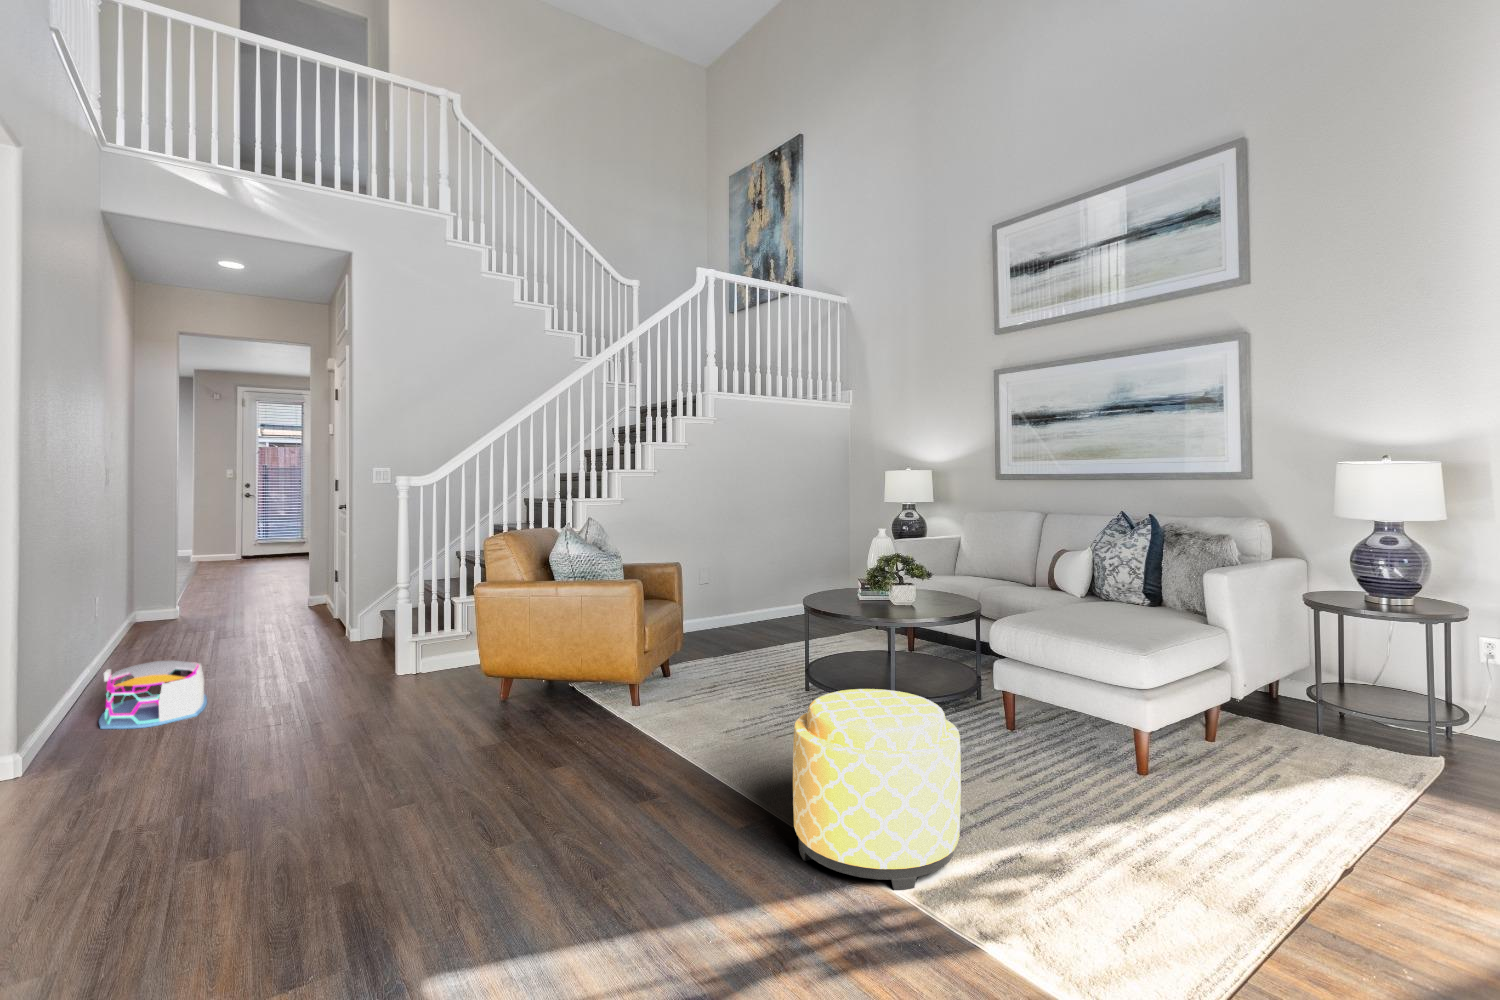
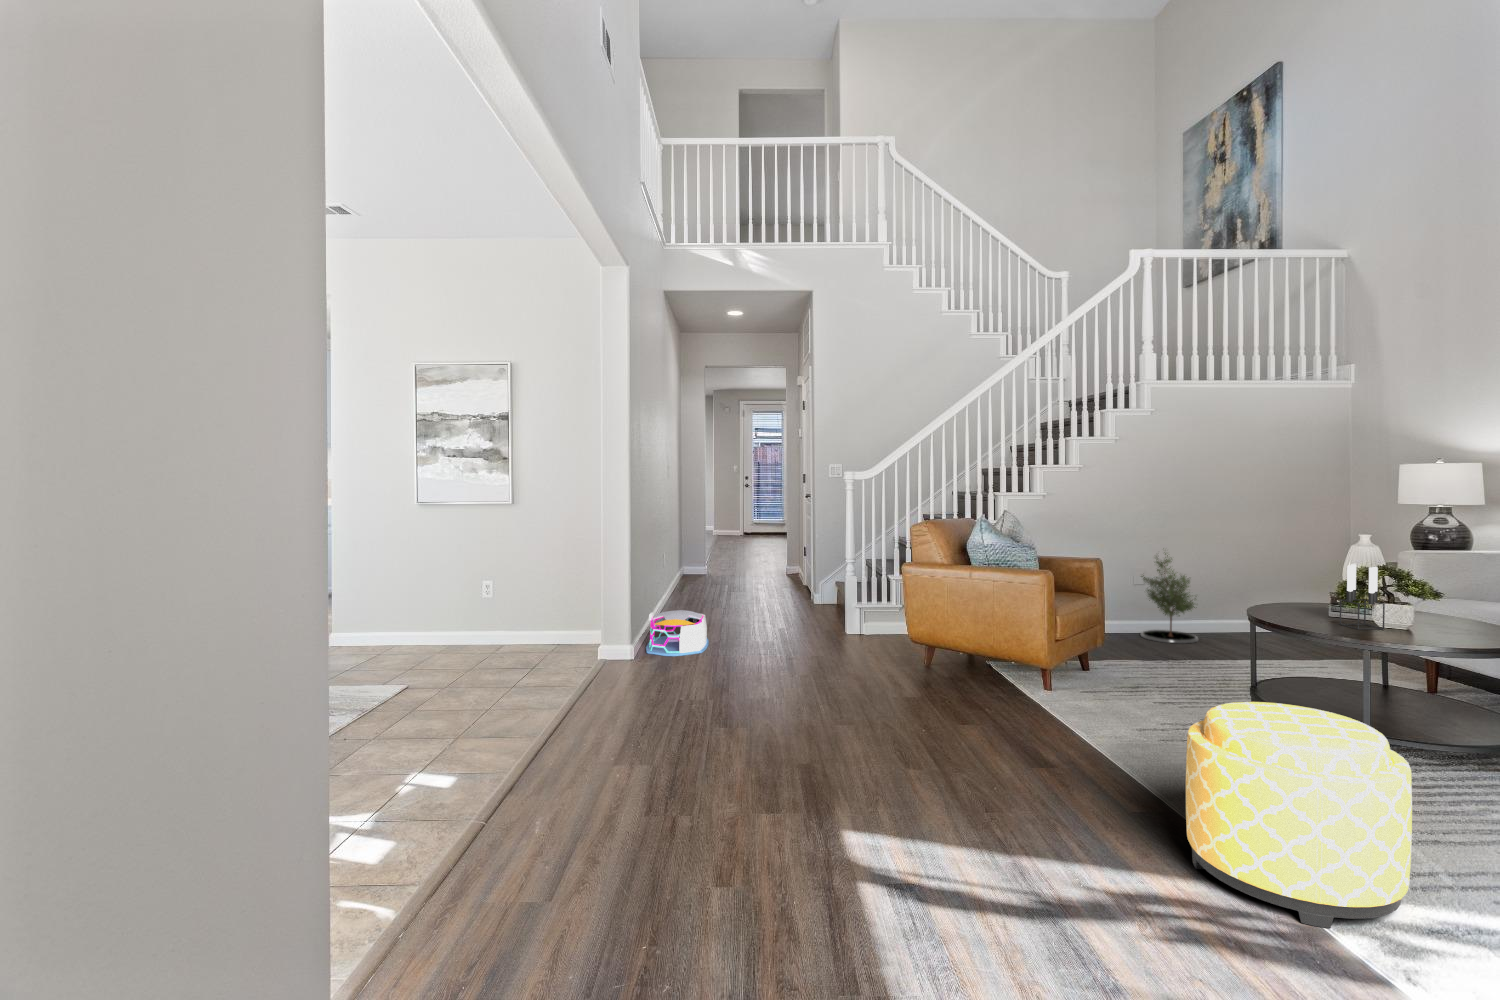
potted tree: none [705,549,754,637] -> present [1141,553,1198,643]
candle holder: none [872,557,902,613] -> present [1340,564,1385,630]

